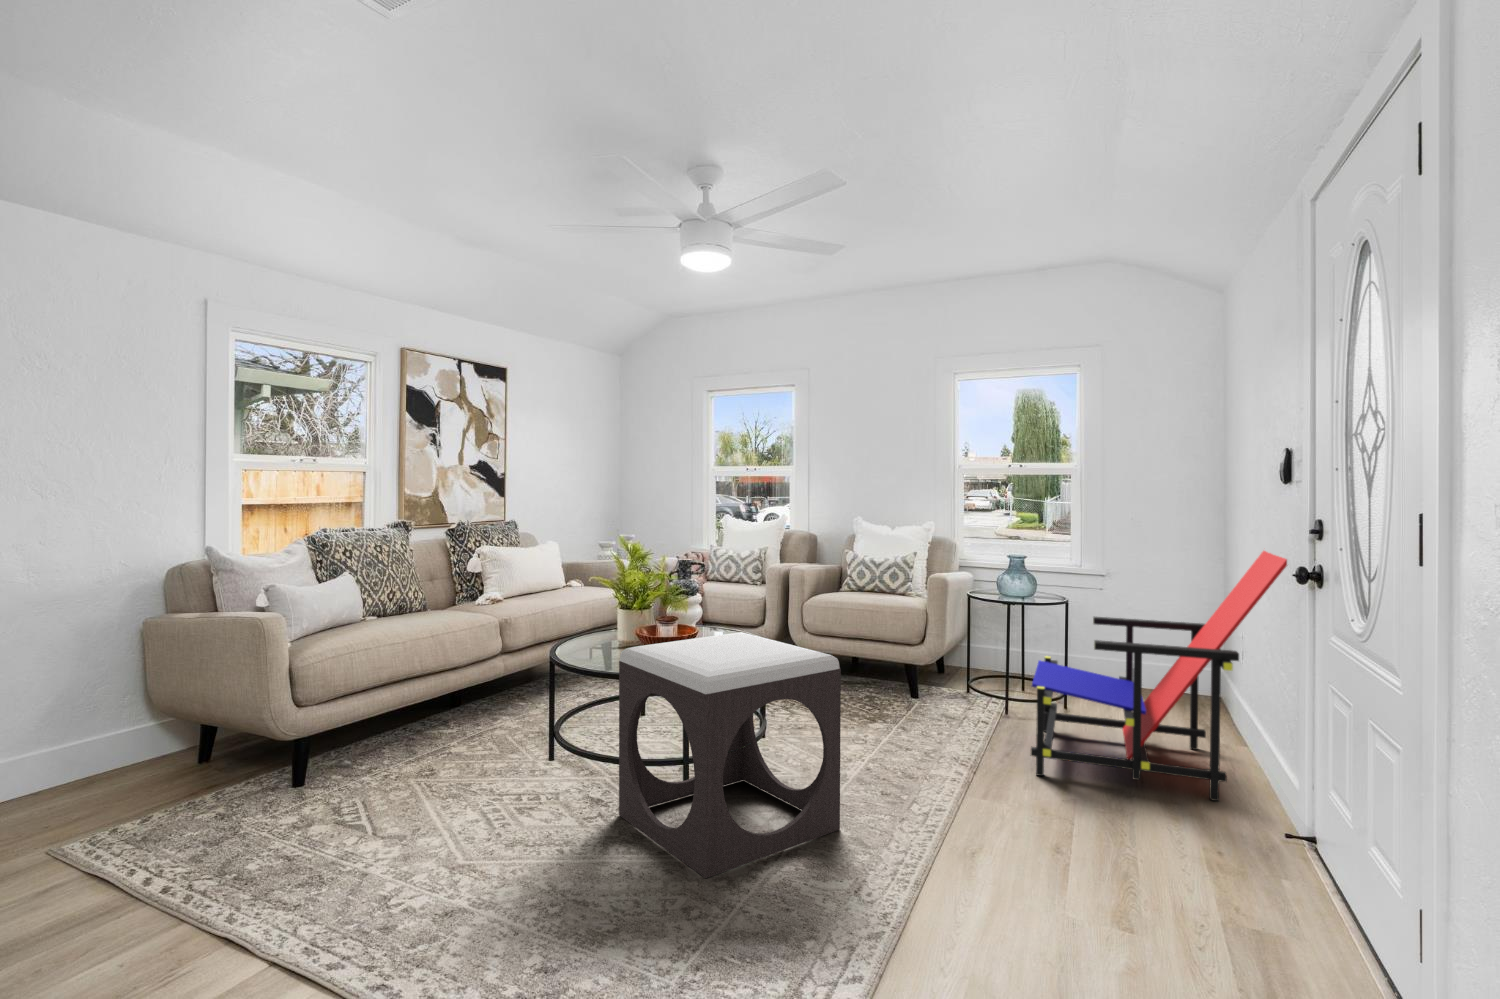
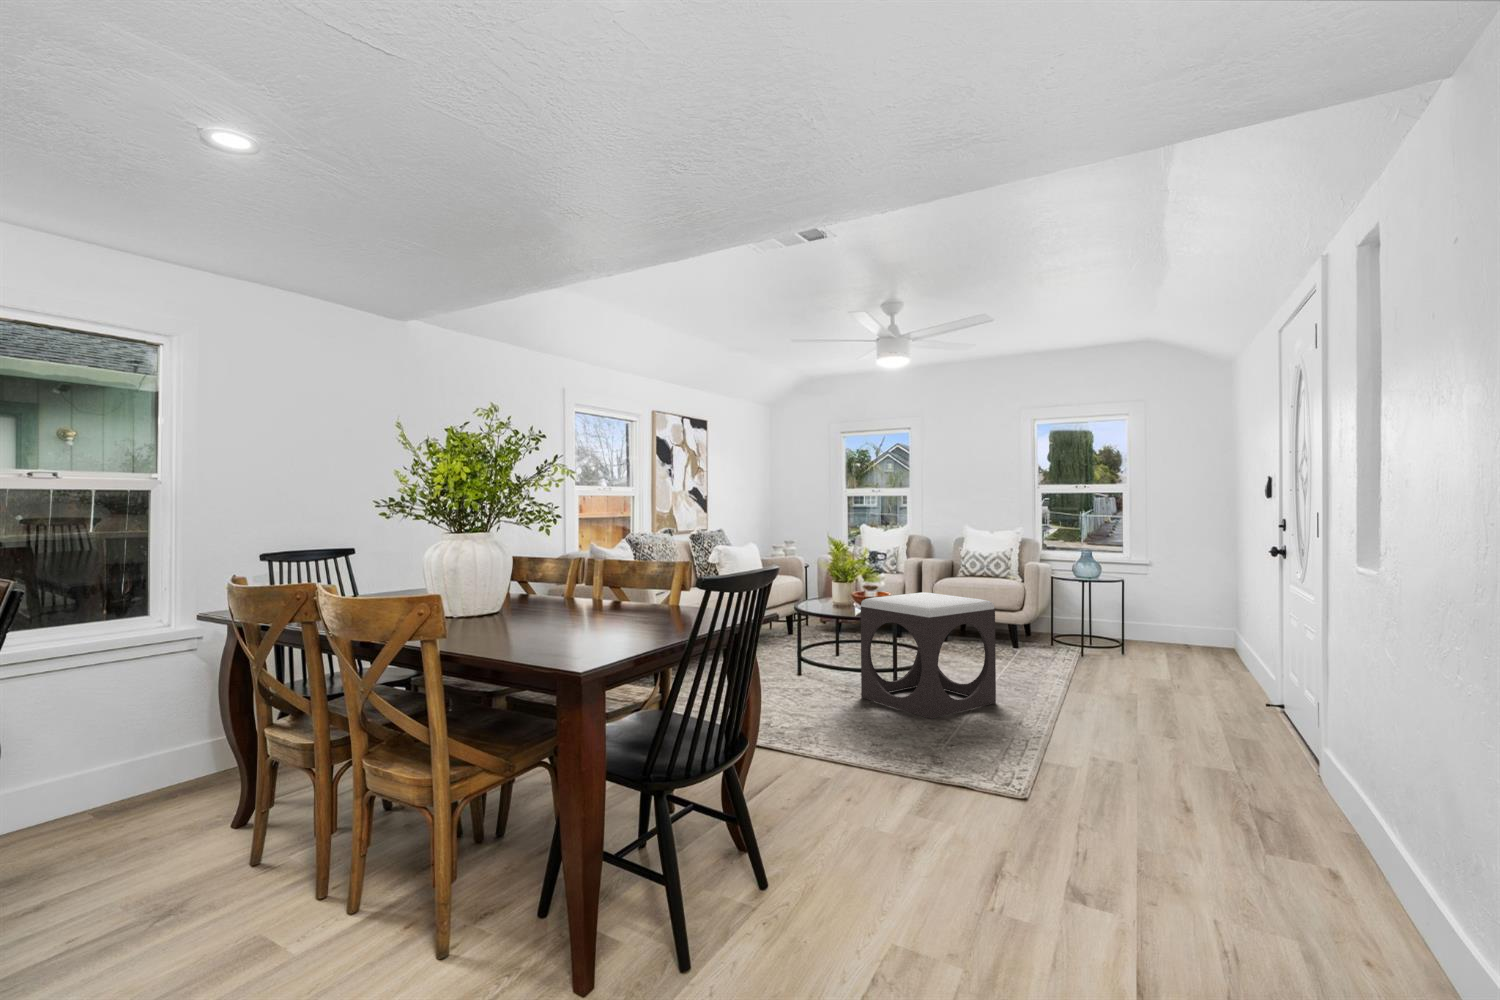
lounge chair: present [1031,551,1287,801] -> none [1105,532,1275,693]

